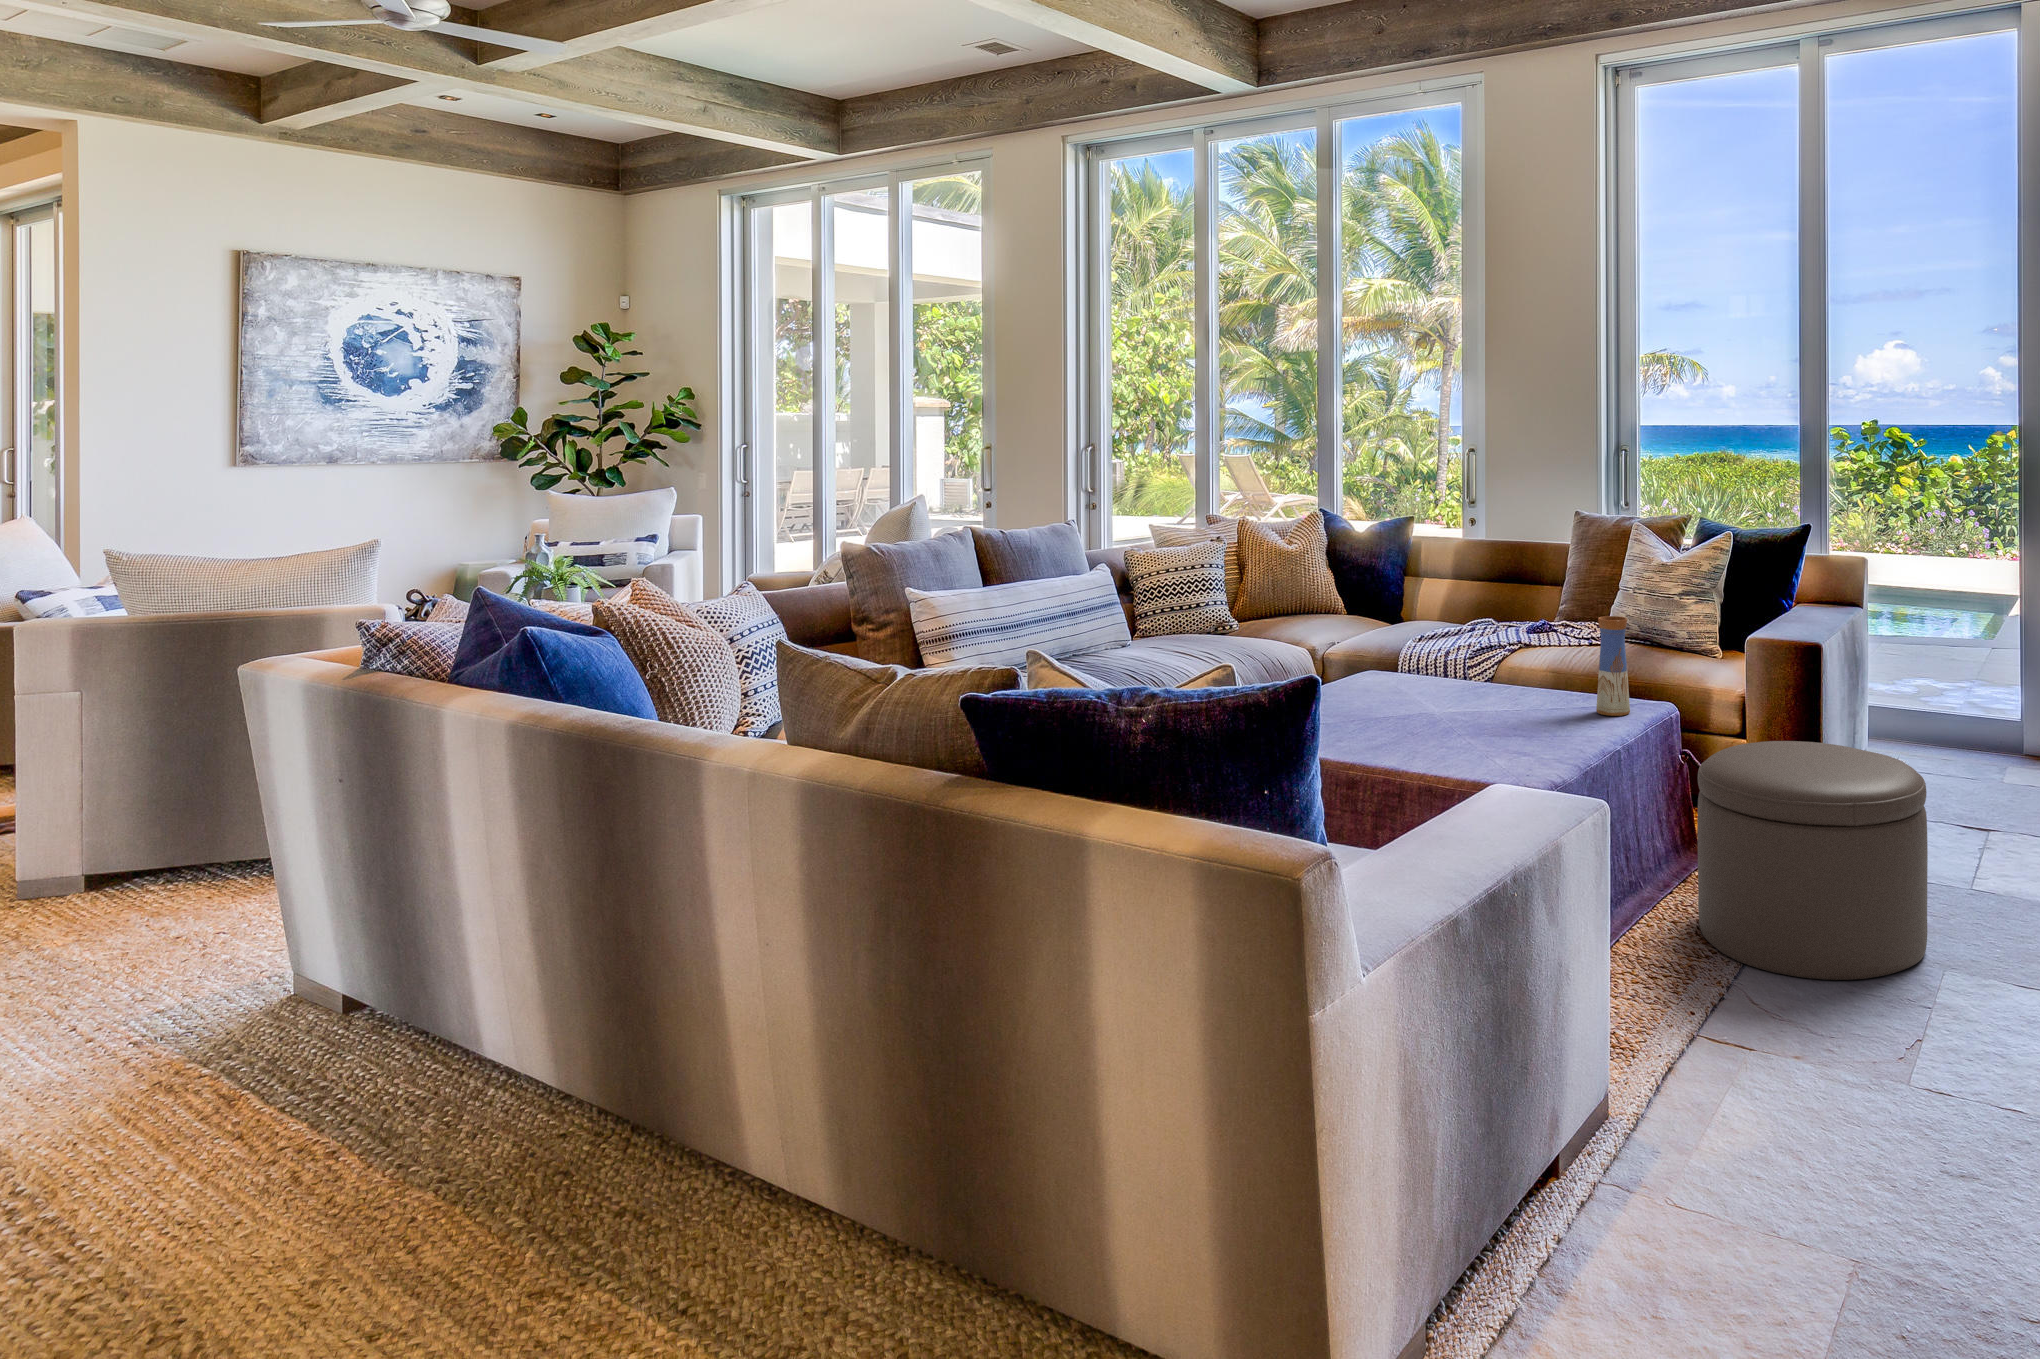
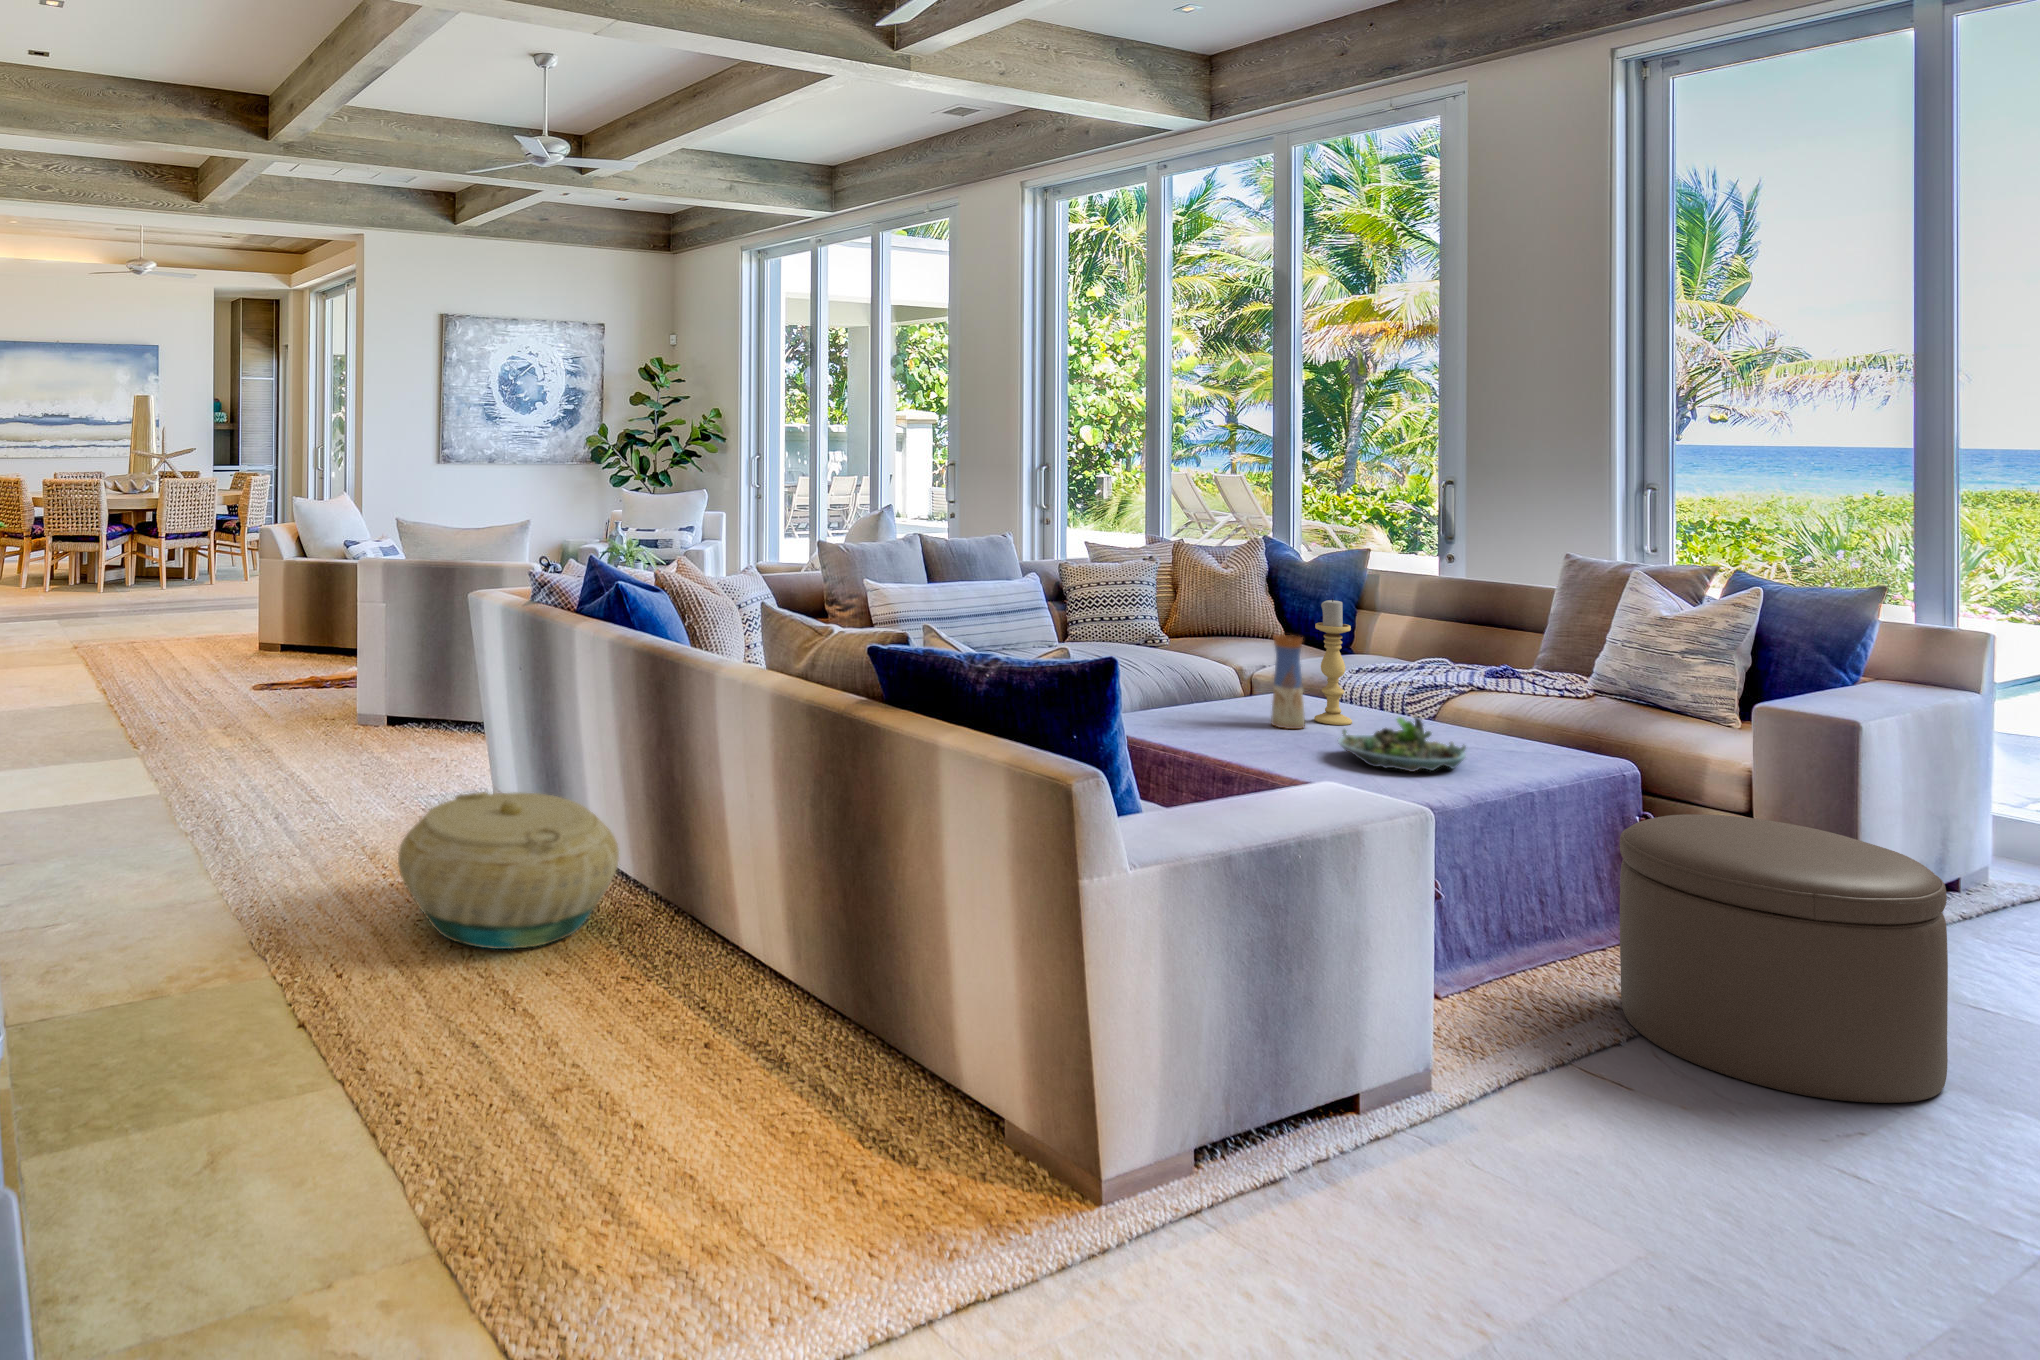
candle holder: none [1409,571,1443,697] -> present [1314,599,1352,725]
vase: present [1596,616,1630,716] -> present [1271,635,1305,729]
succulent planter: none [1448,677,1561,737] -> present [1338,713,1466,772]
basket: none [303,924,665,1166] -> present [398,792,619,949]

